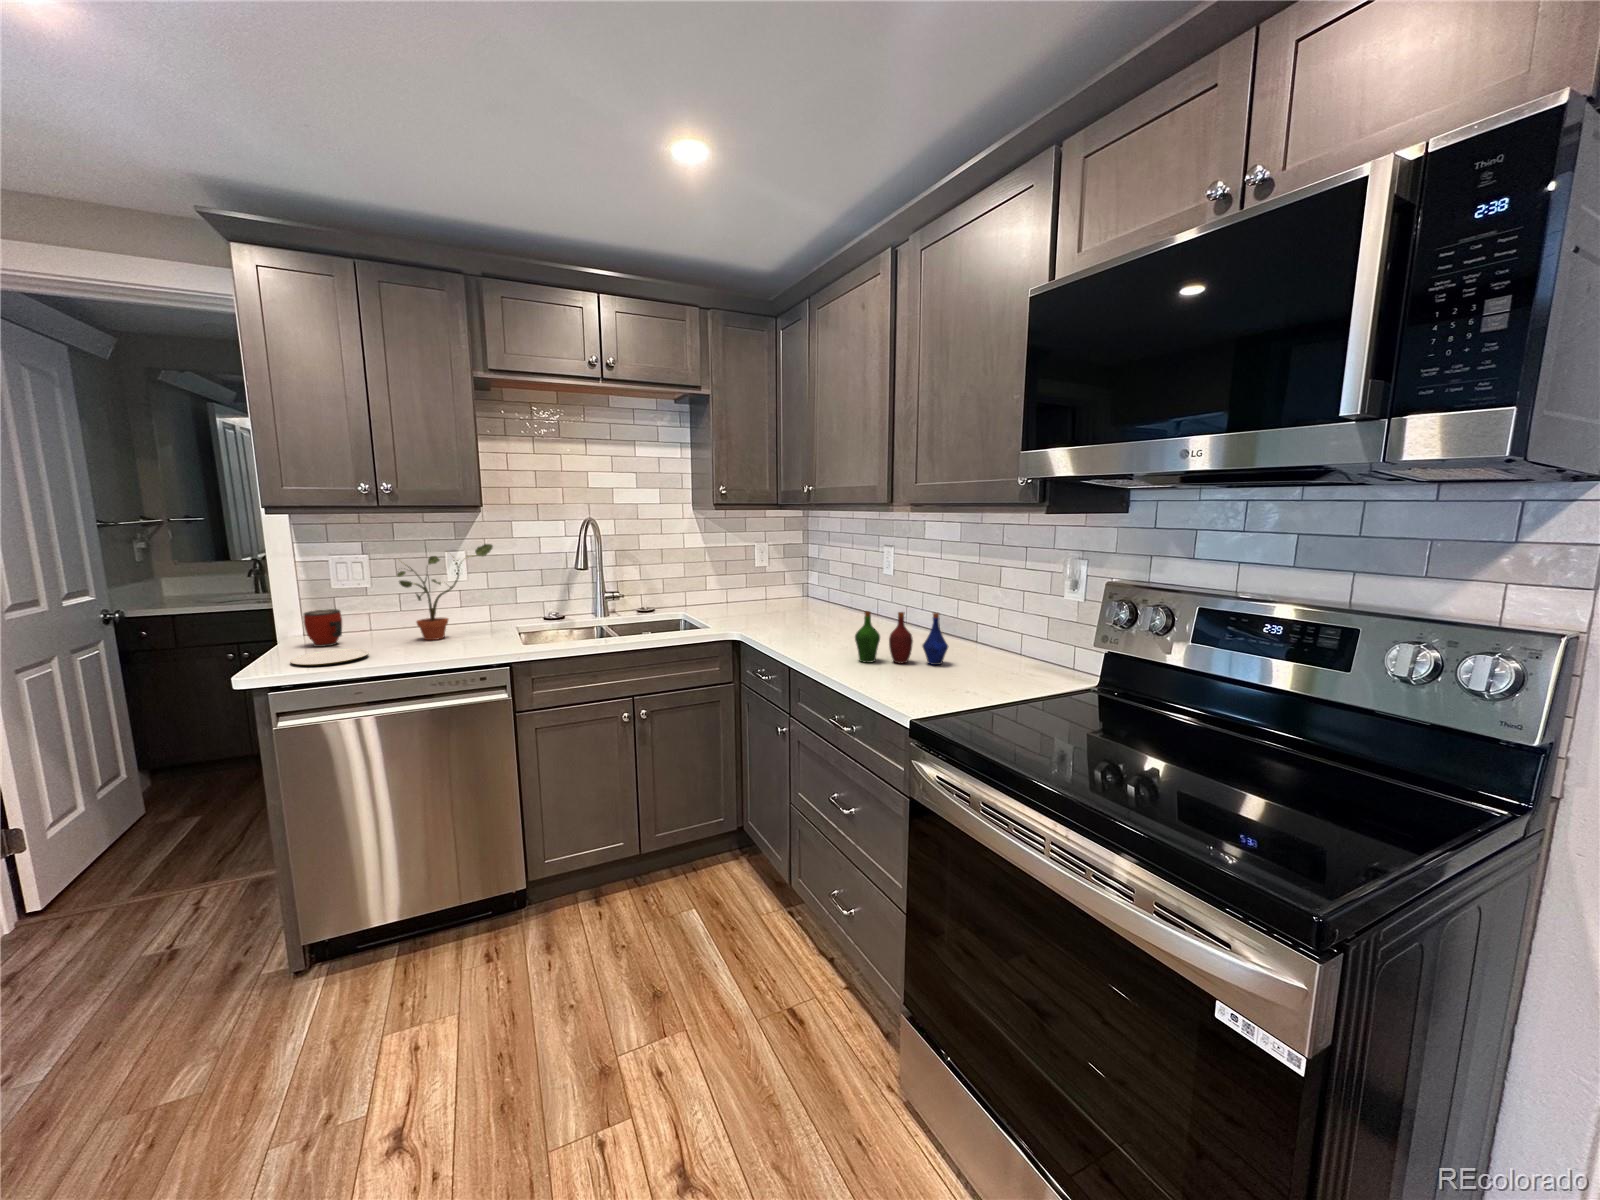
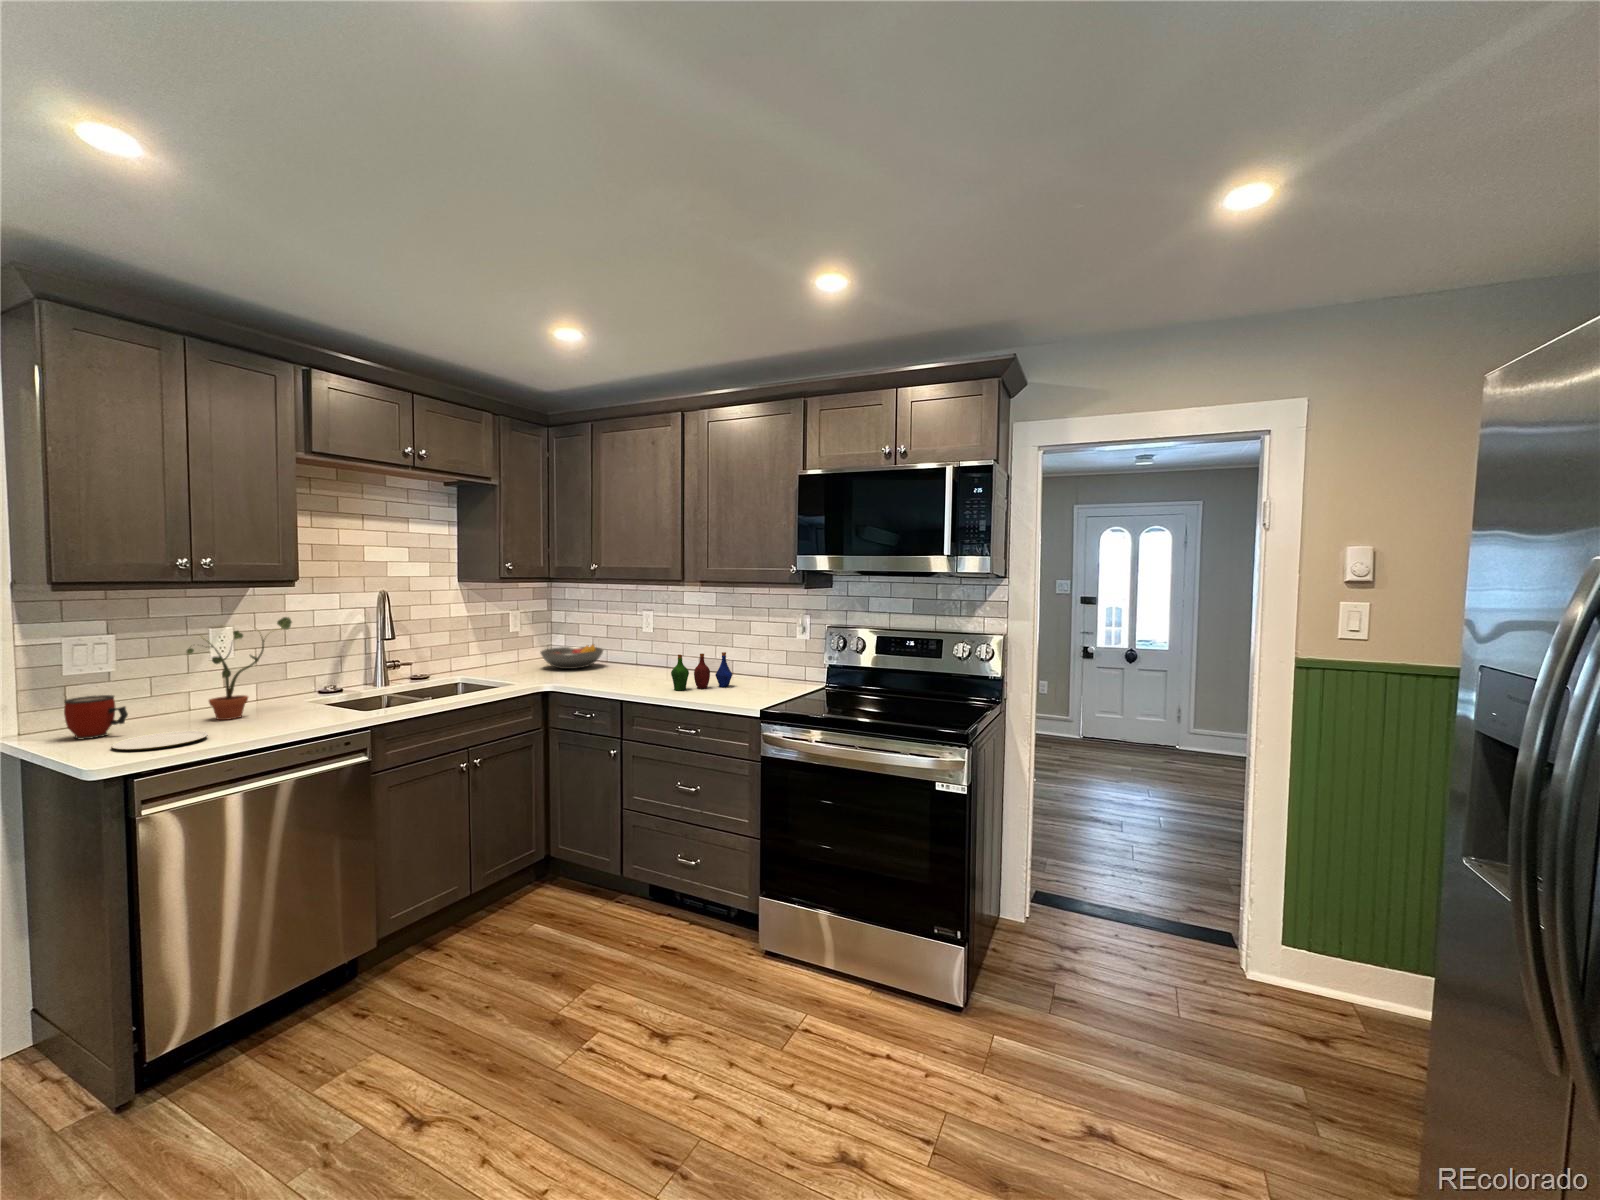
fruit bowl: none [771,585,844,613] -> present [541,644,603,669]

